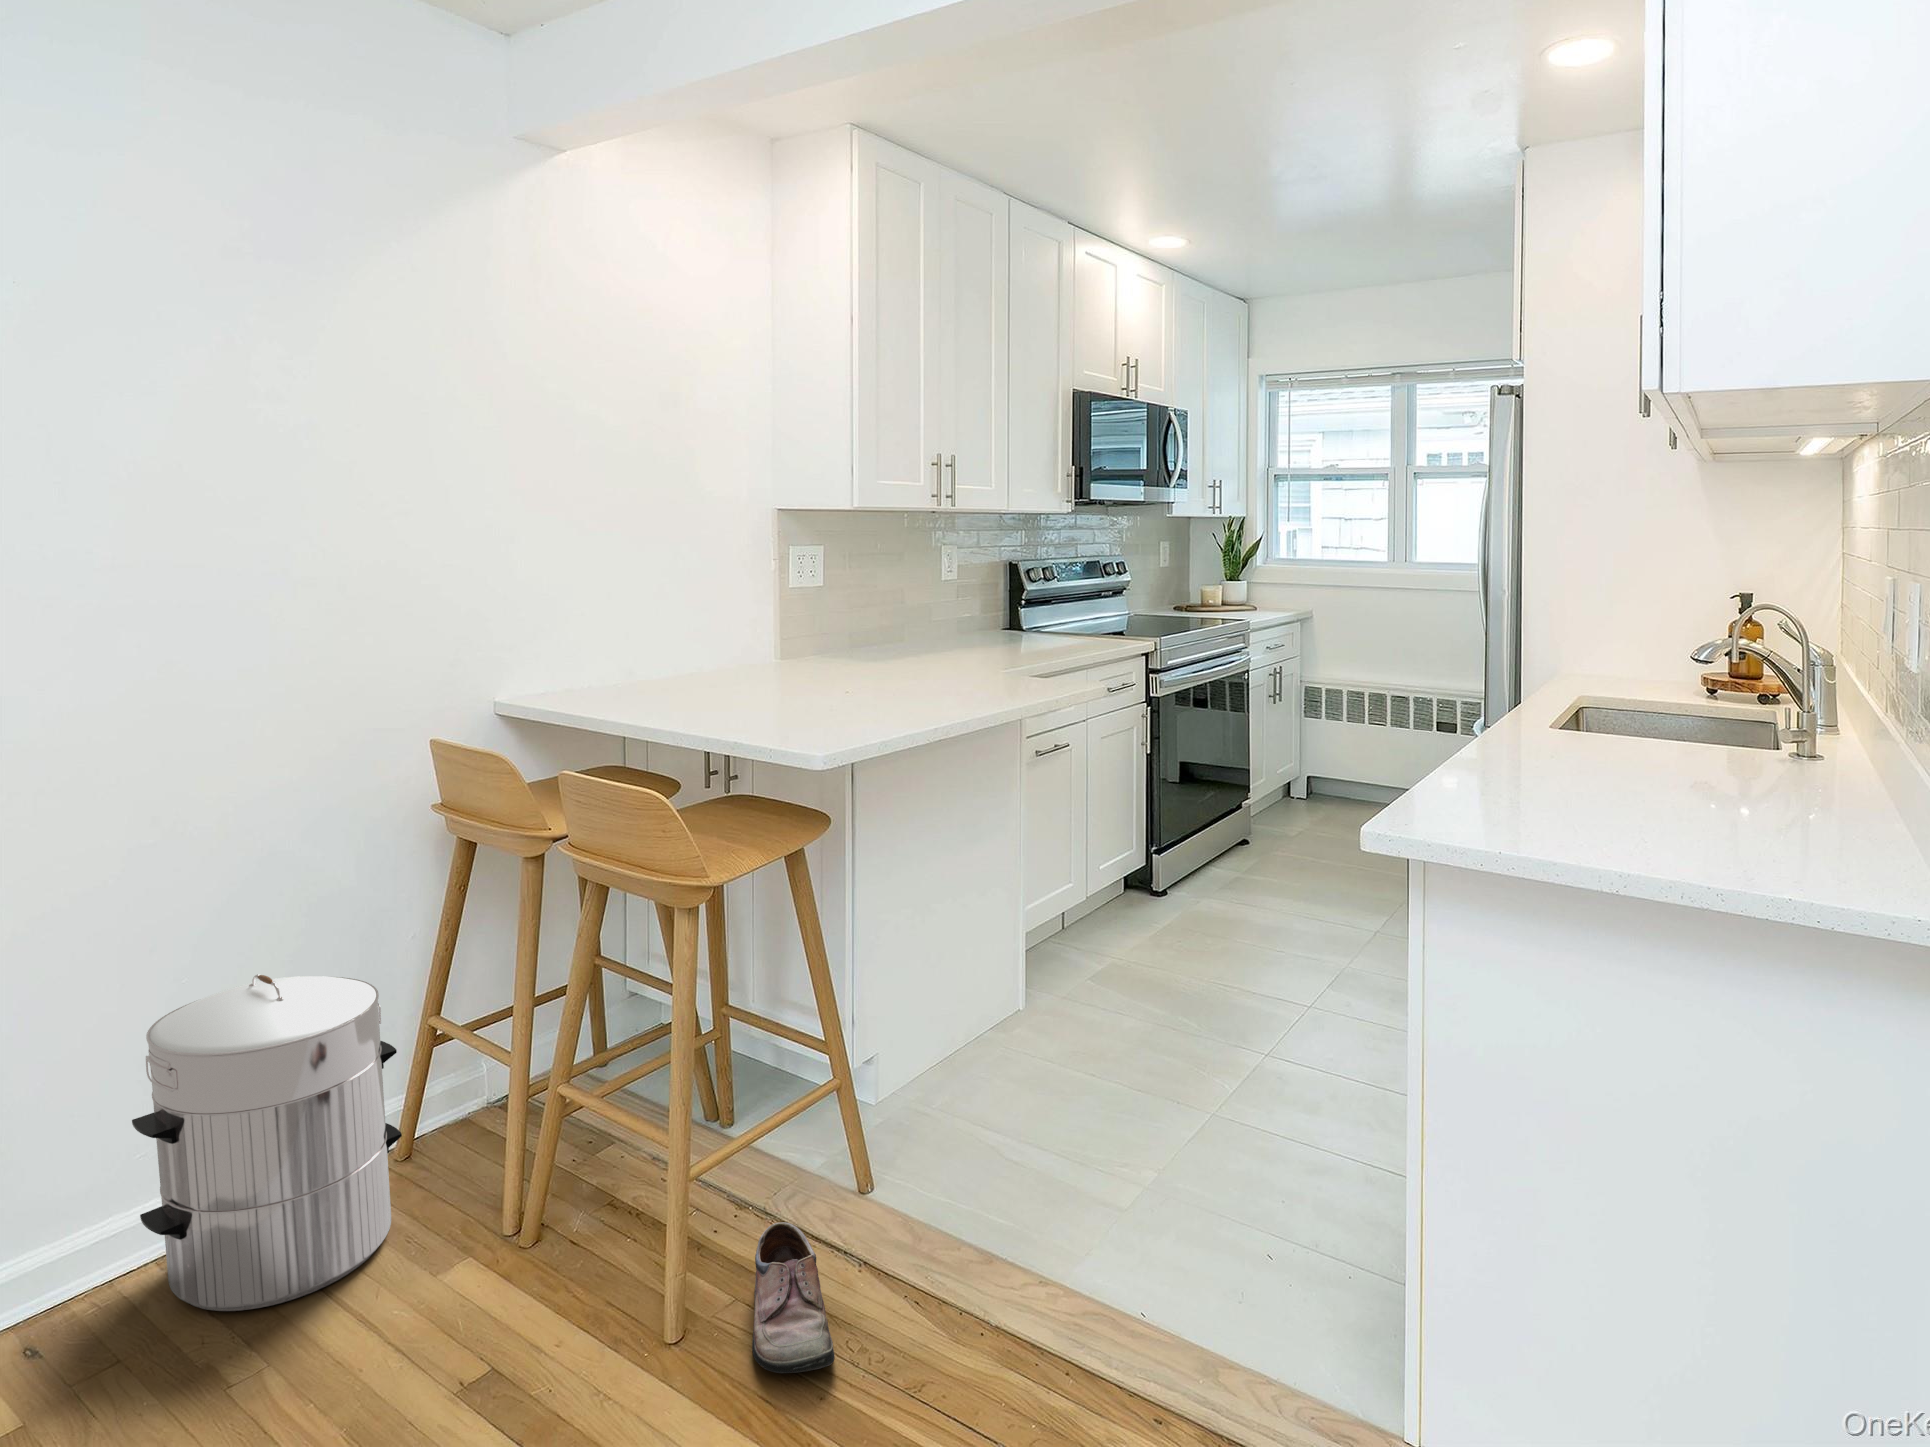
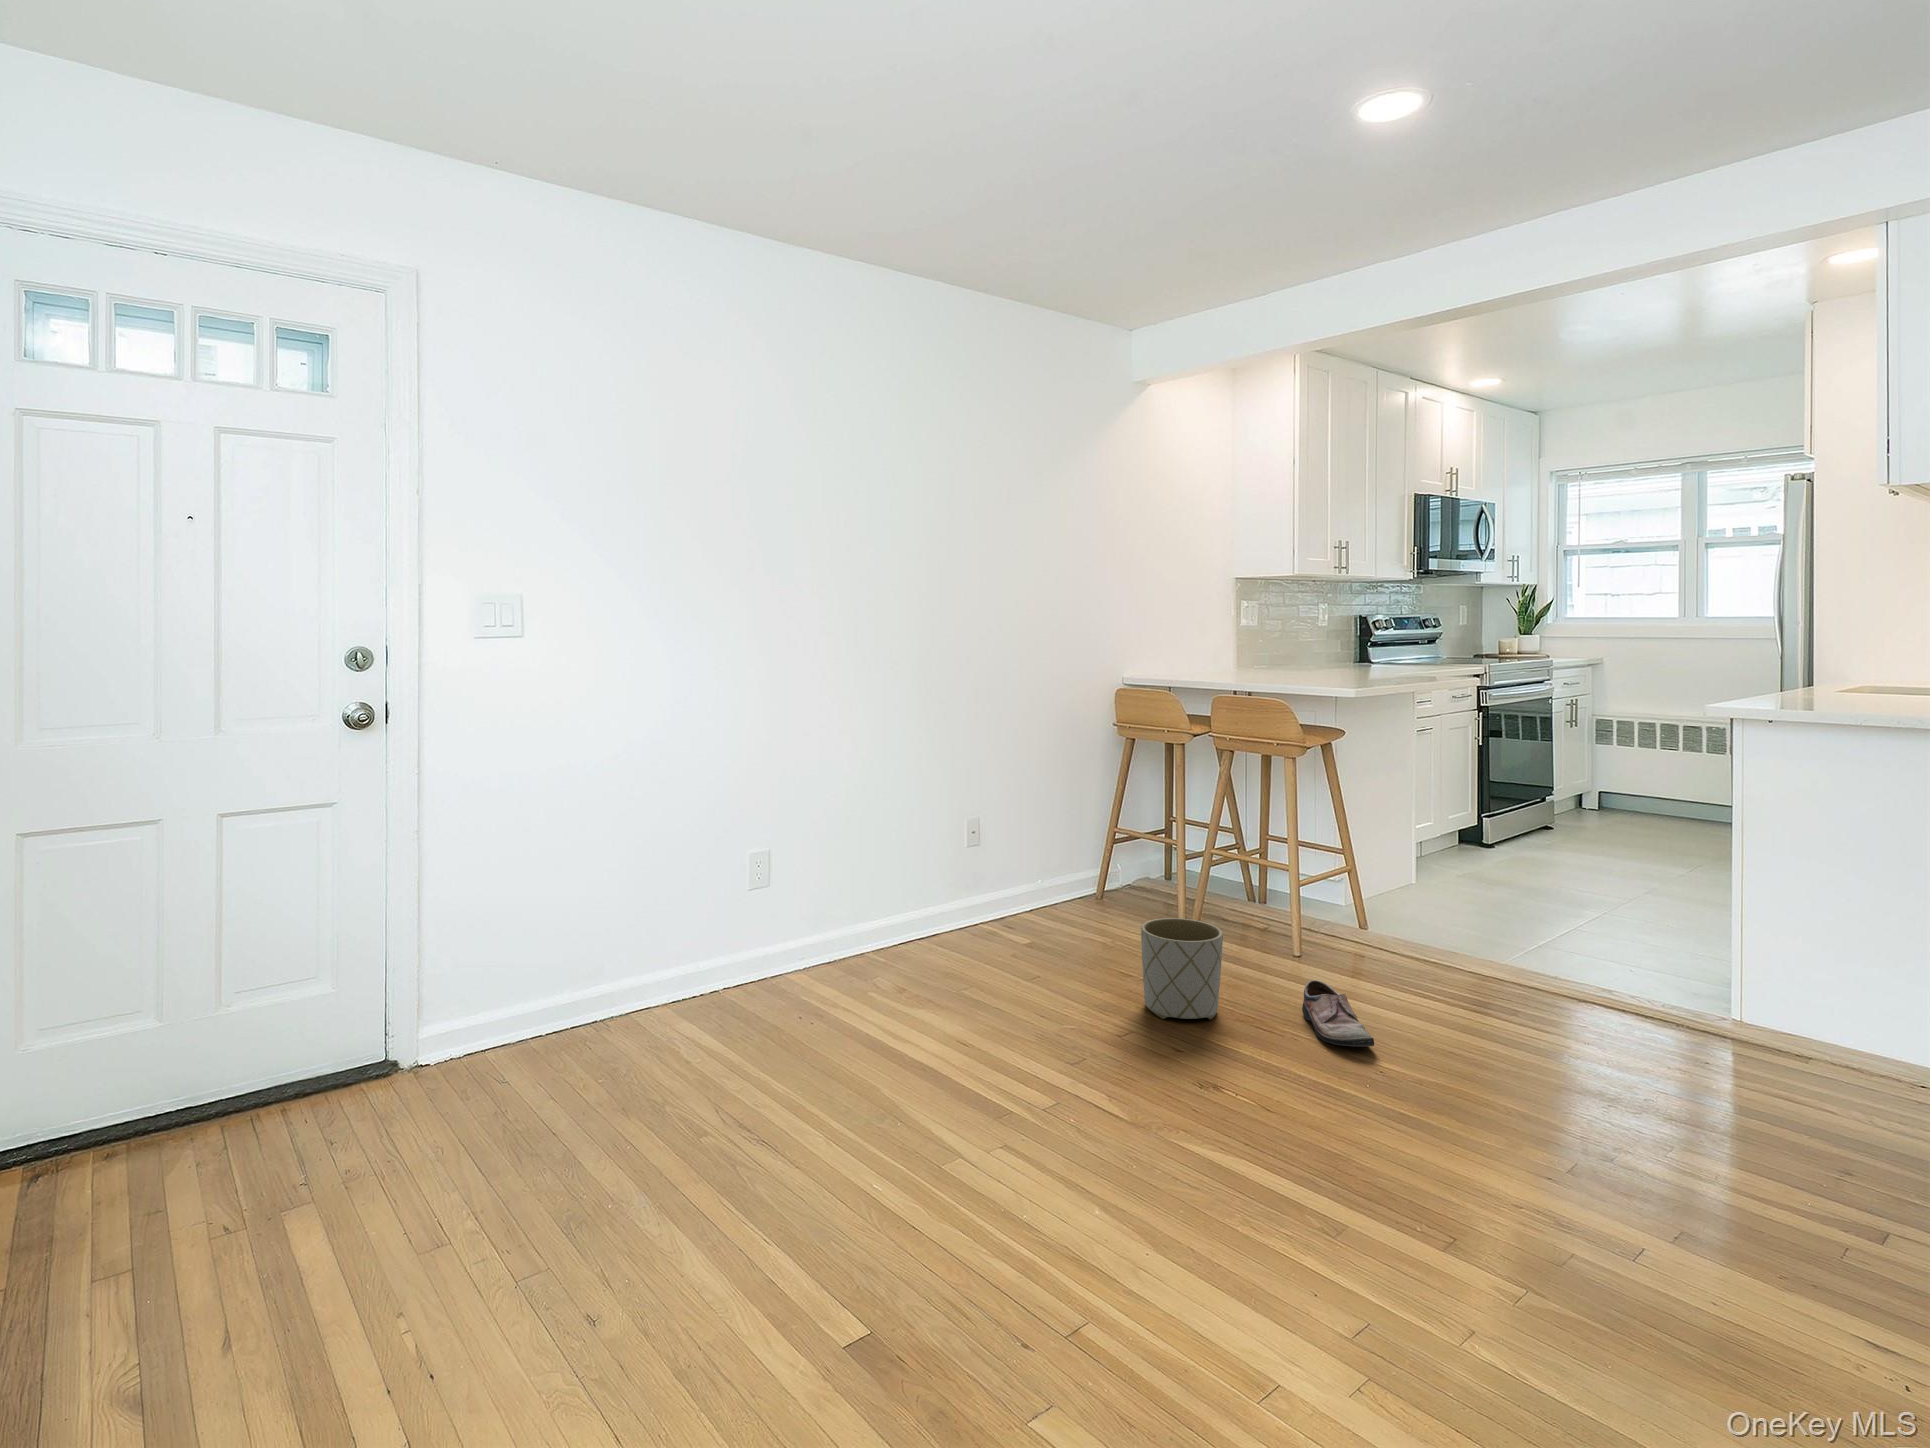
waste bin: present [132,974,402,1311] -> none [967,818,1072,990]
planter: none [456,1138,612,1349] -> present [1141,918,1223,1020]

